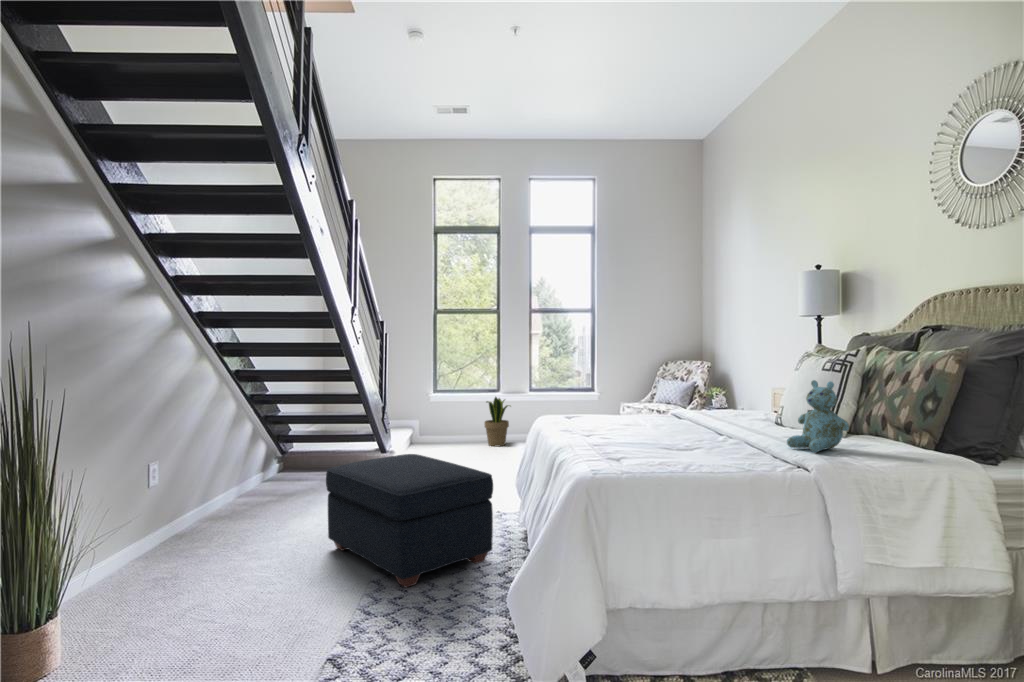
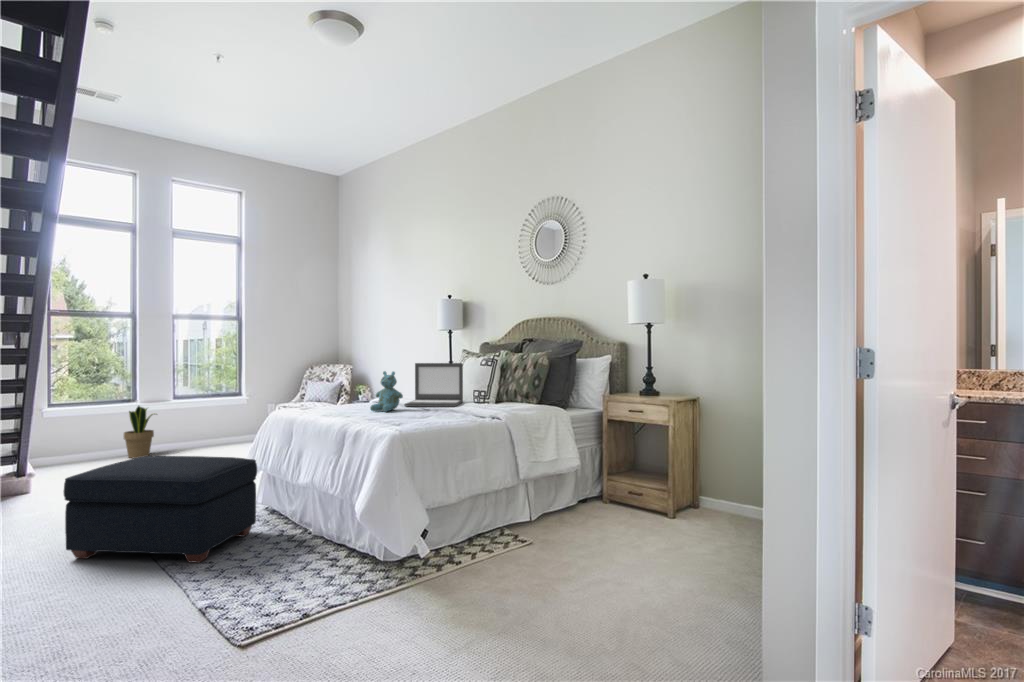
laptop: none [692,364,793,434] -> present [404,363,463,407]
stuffed bear: present [787,380,849,452] -> present [370,371,403,412]

